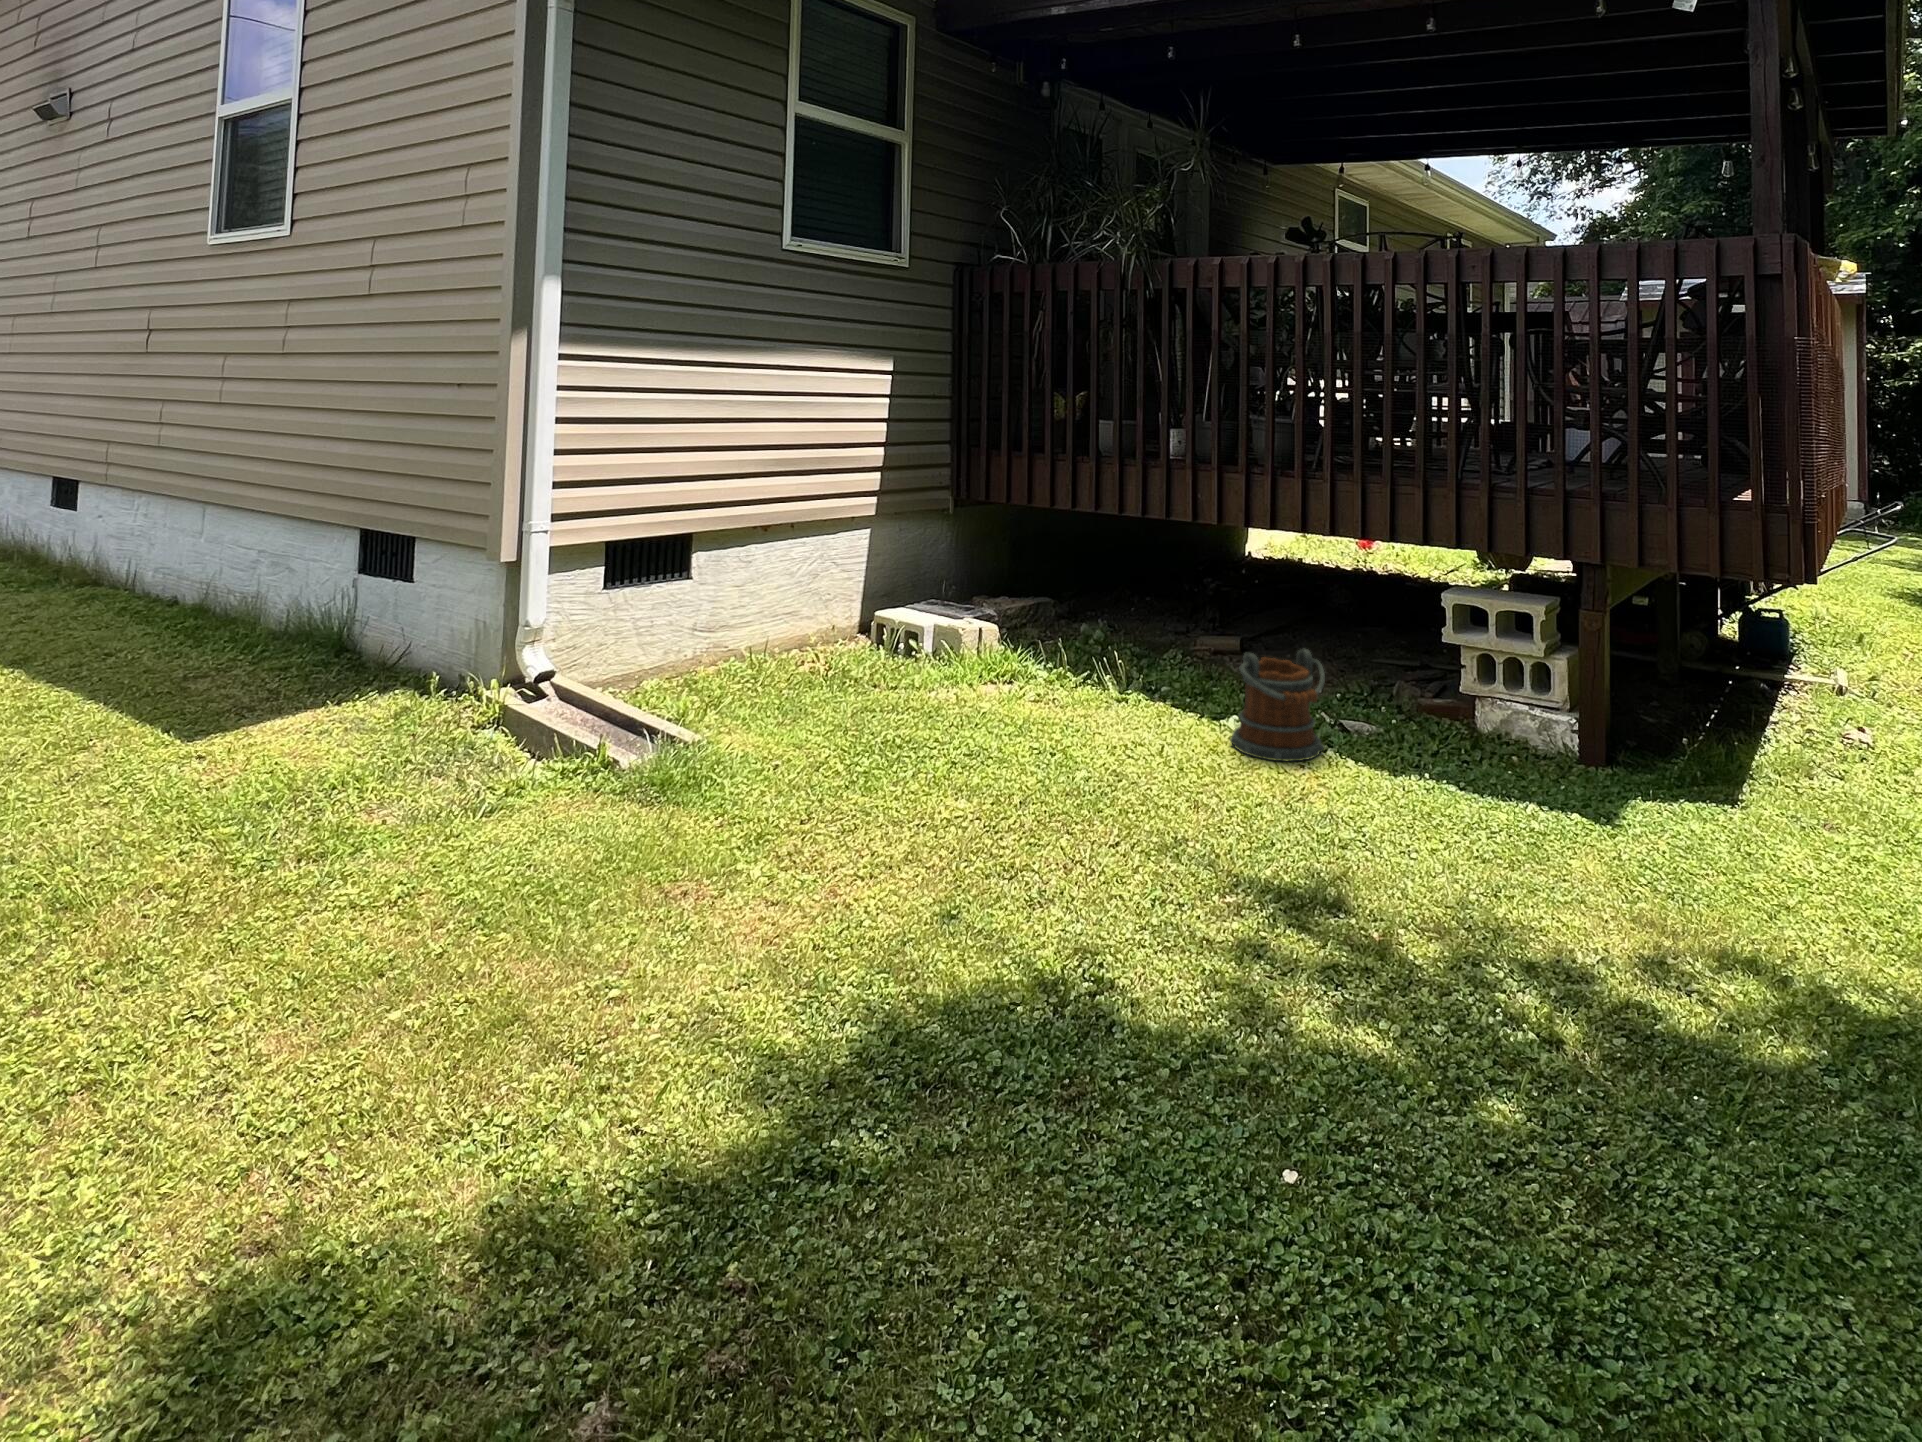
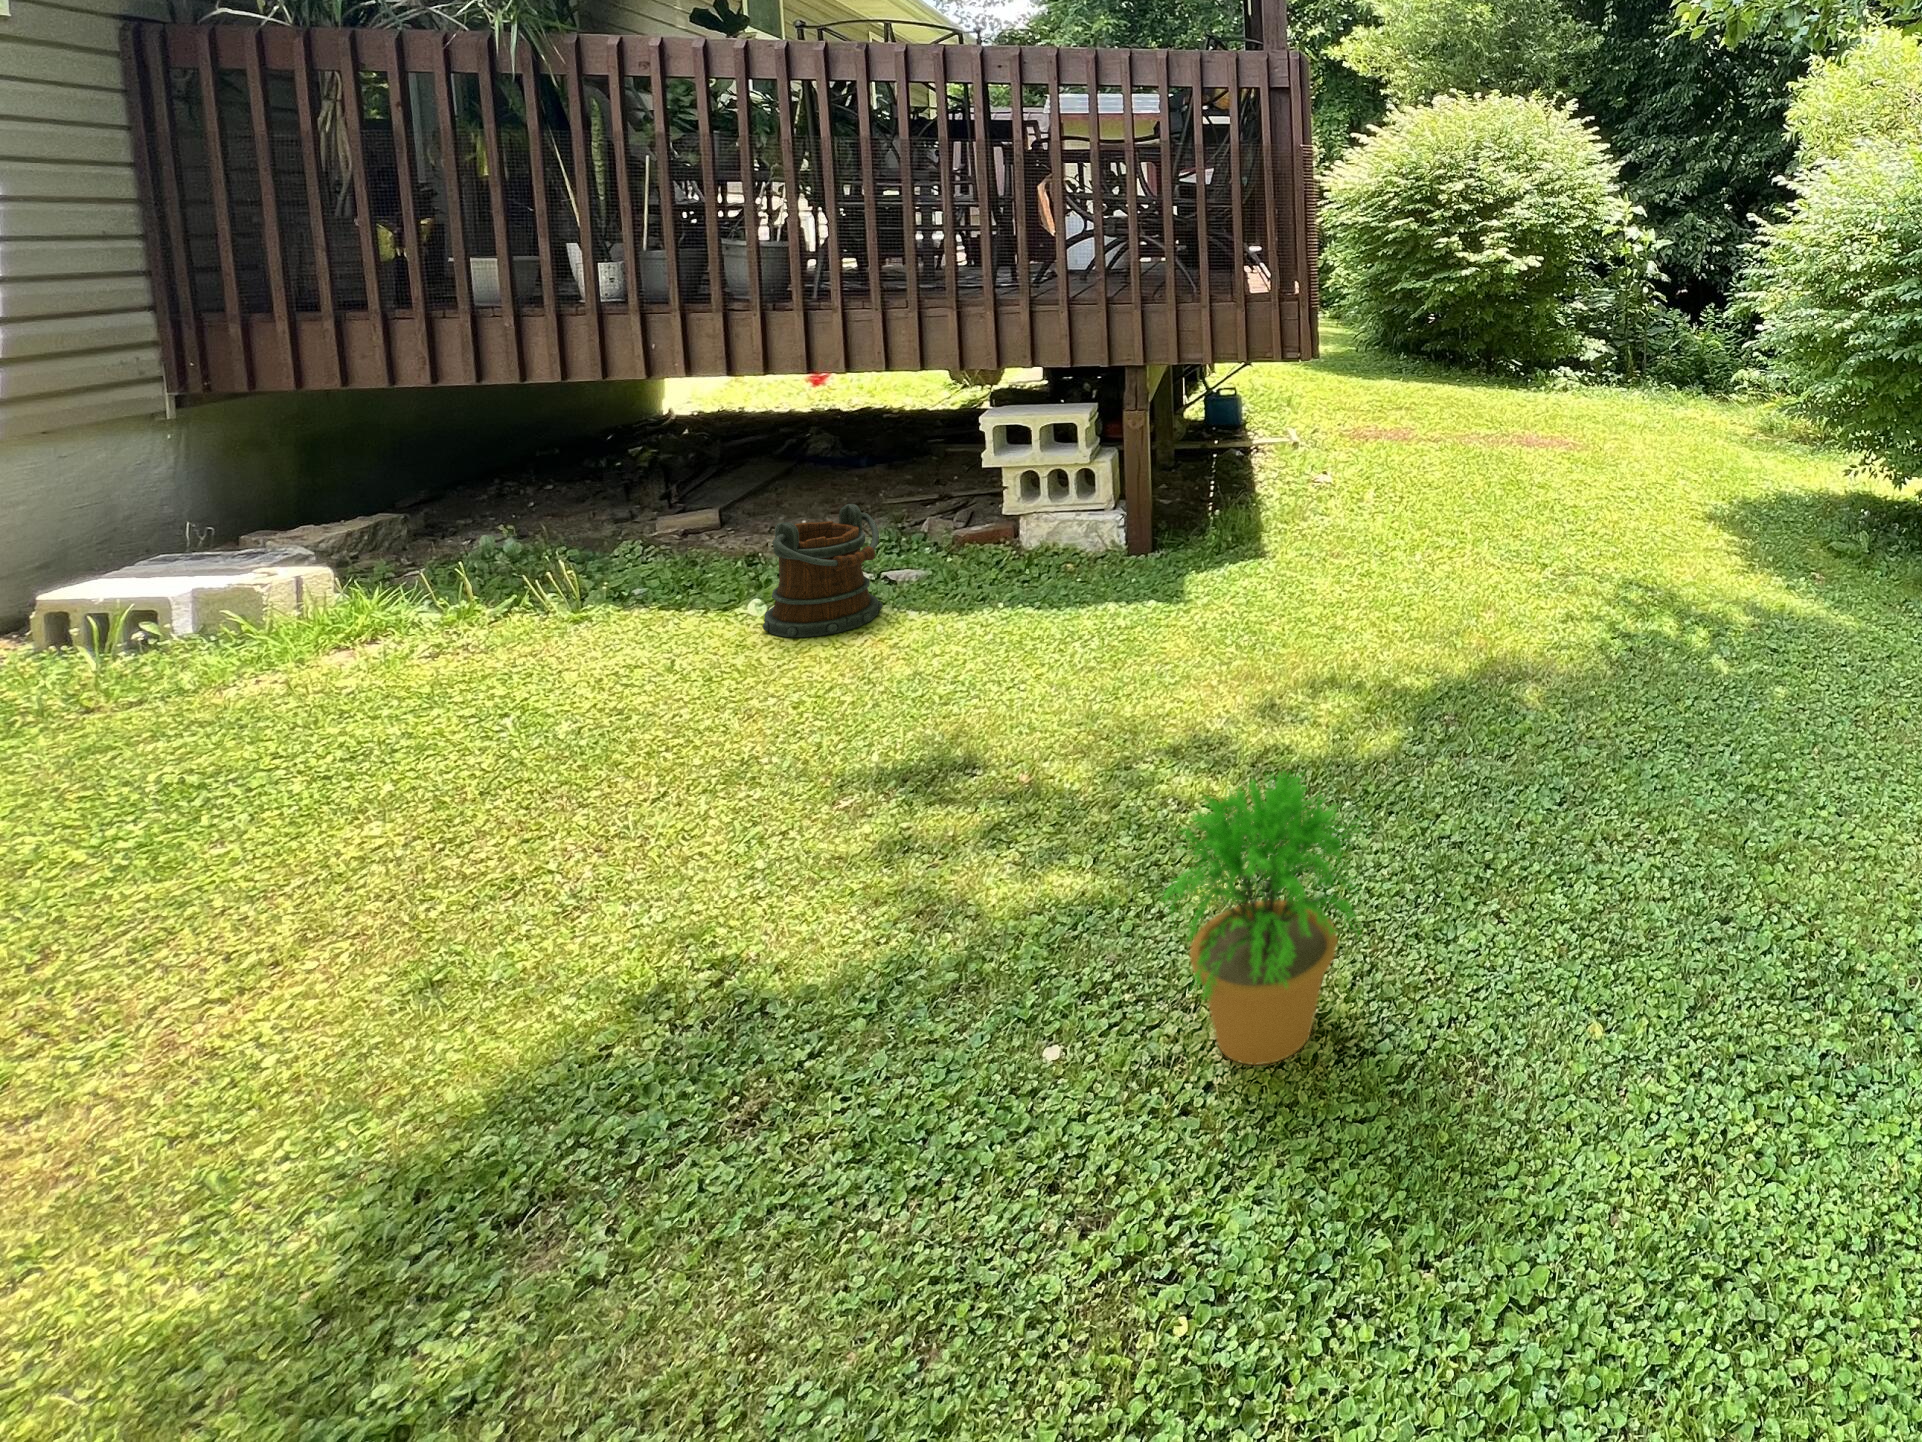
potted plant: none [1373,979,1636,1316] -> present [1163,771,1364,1065]

